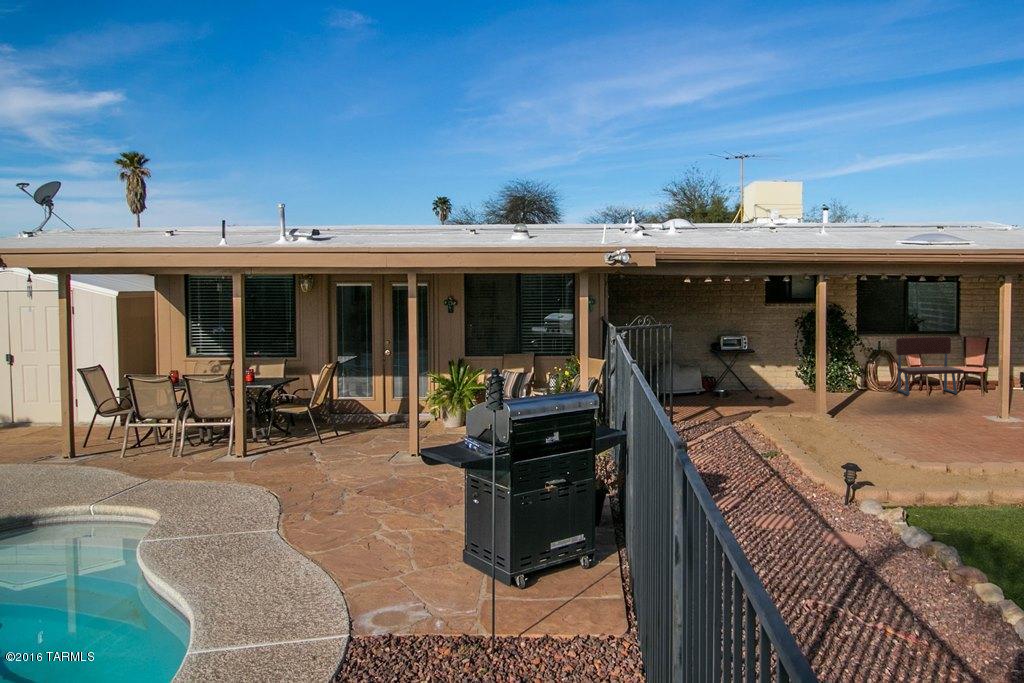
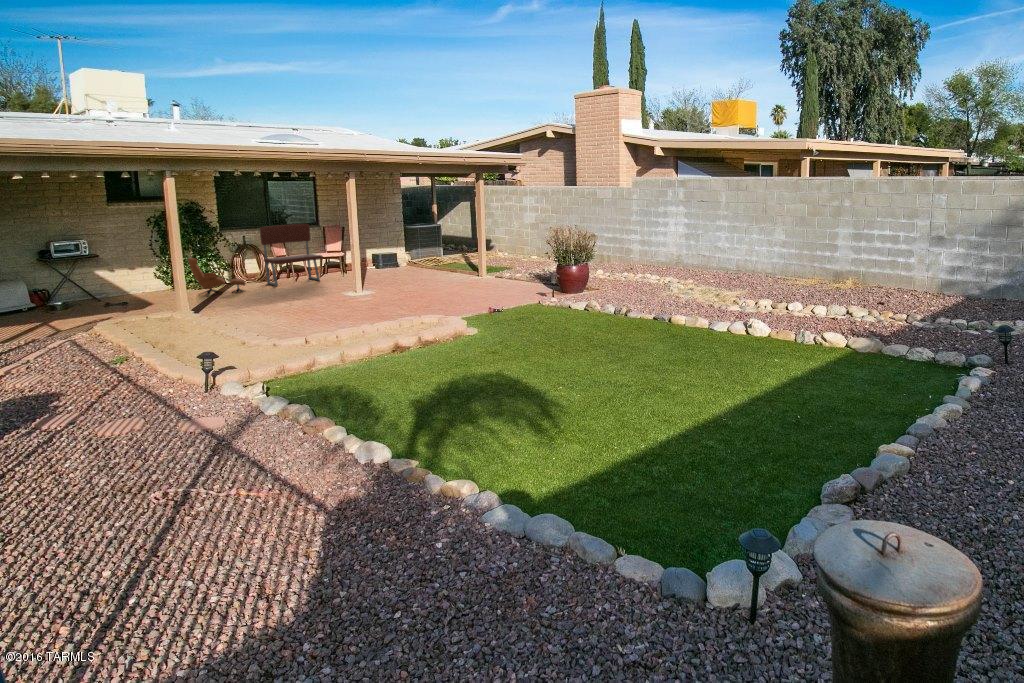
armchair: none [826,363,877,398] -> present [188,258,245,296]

